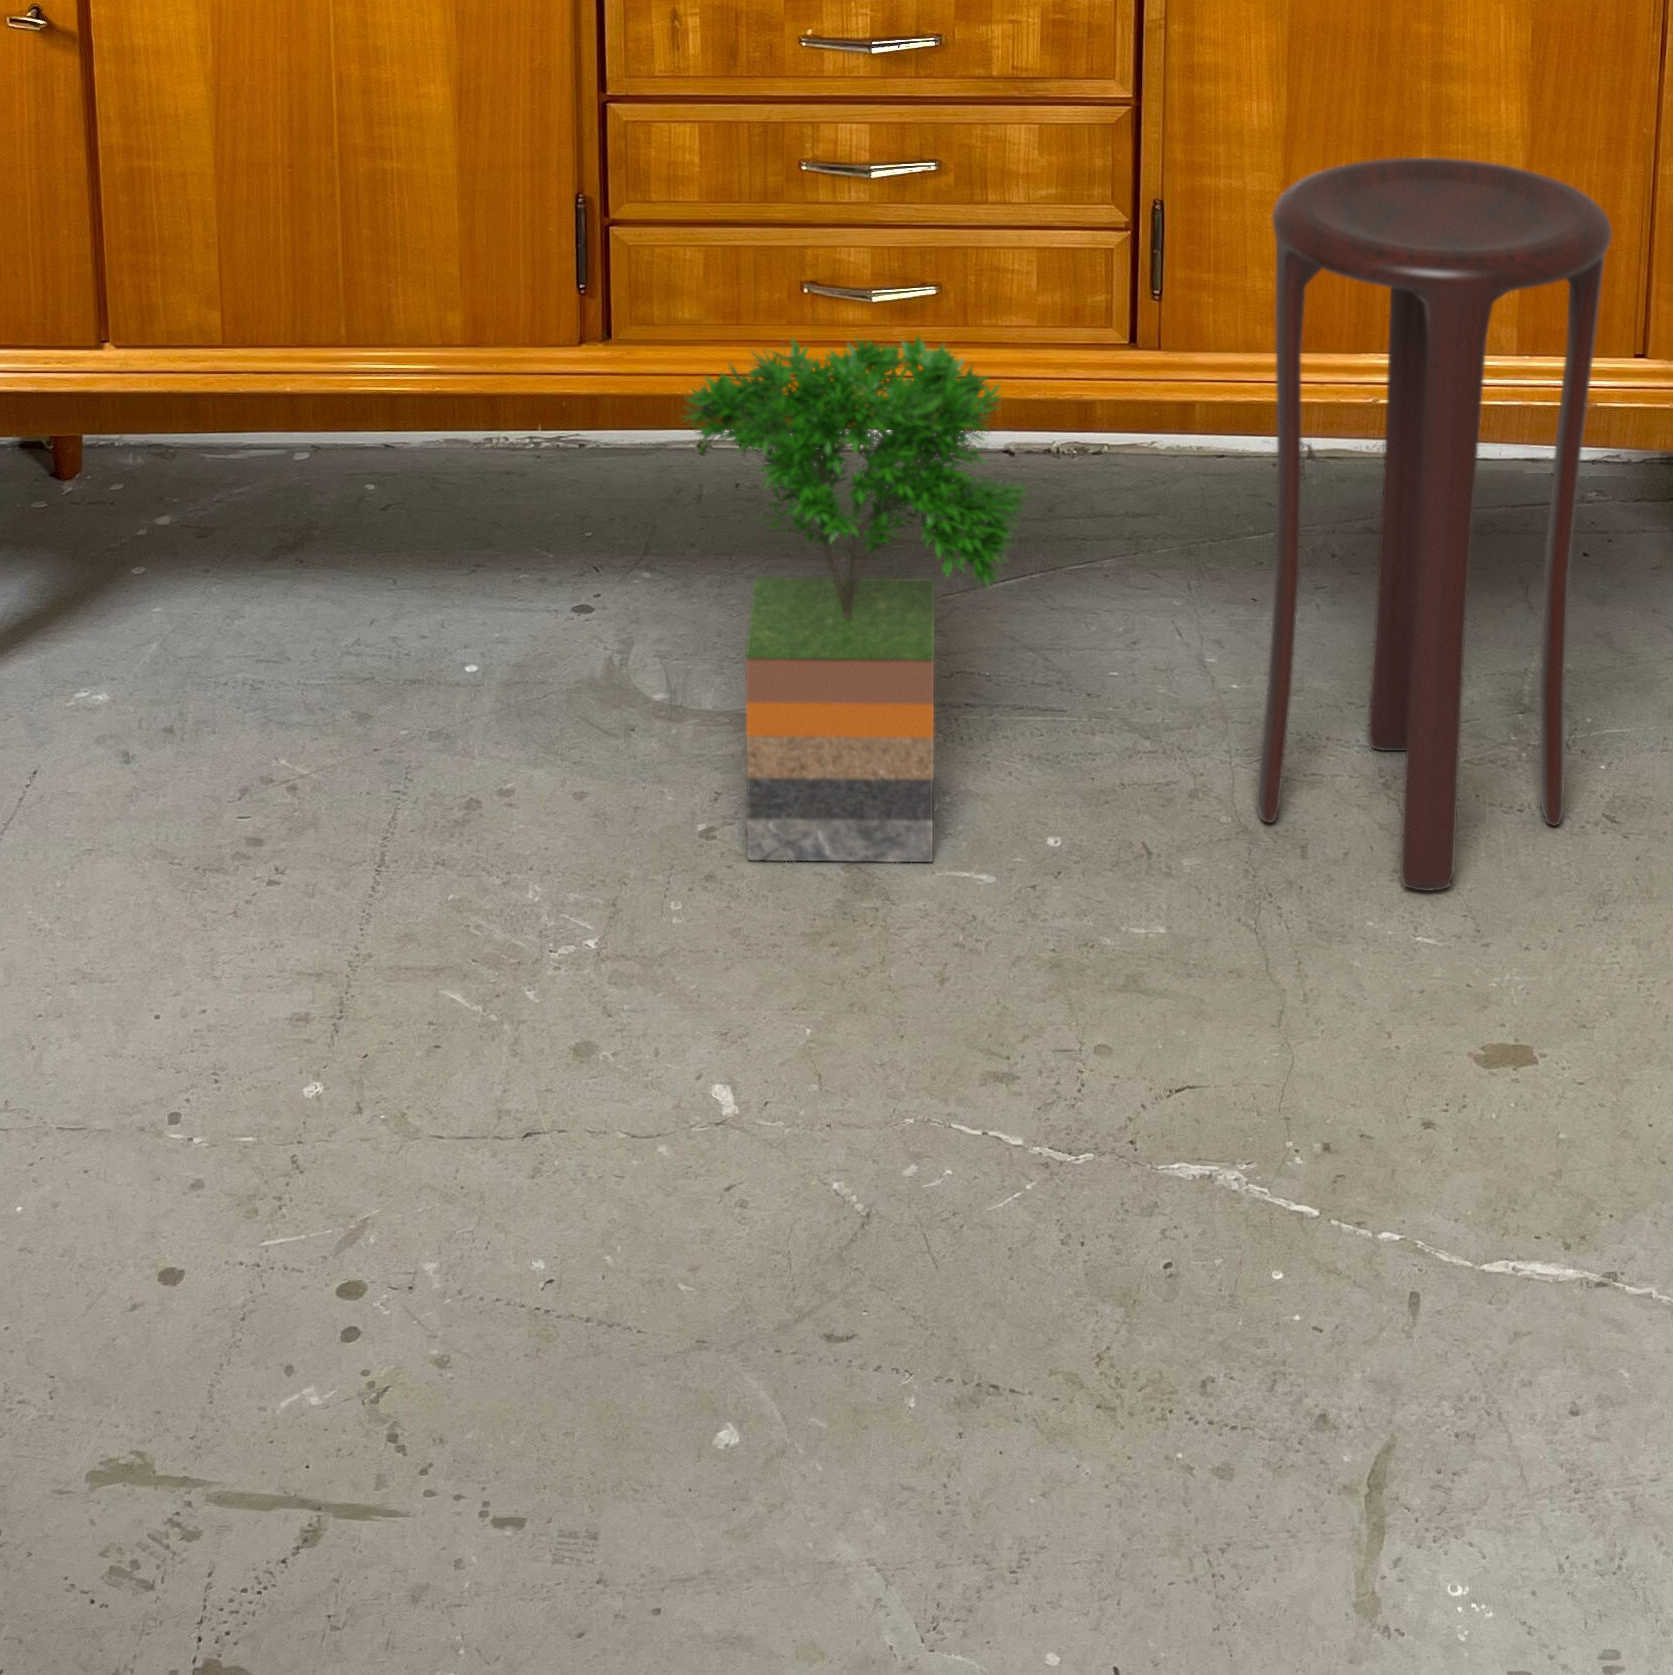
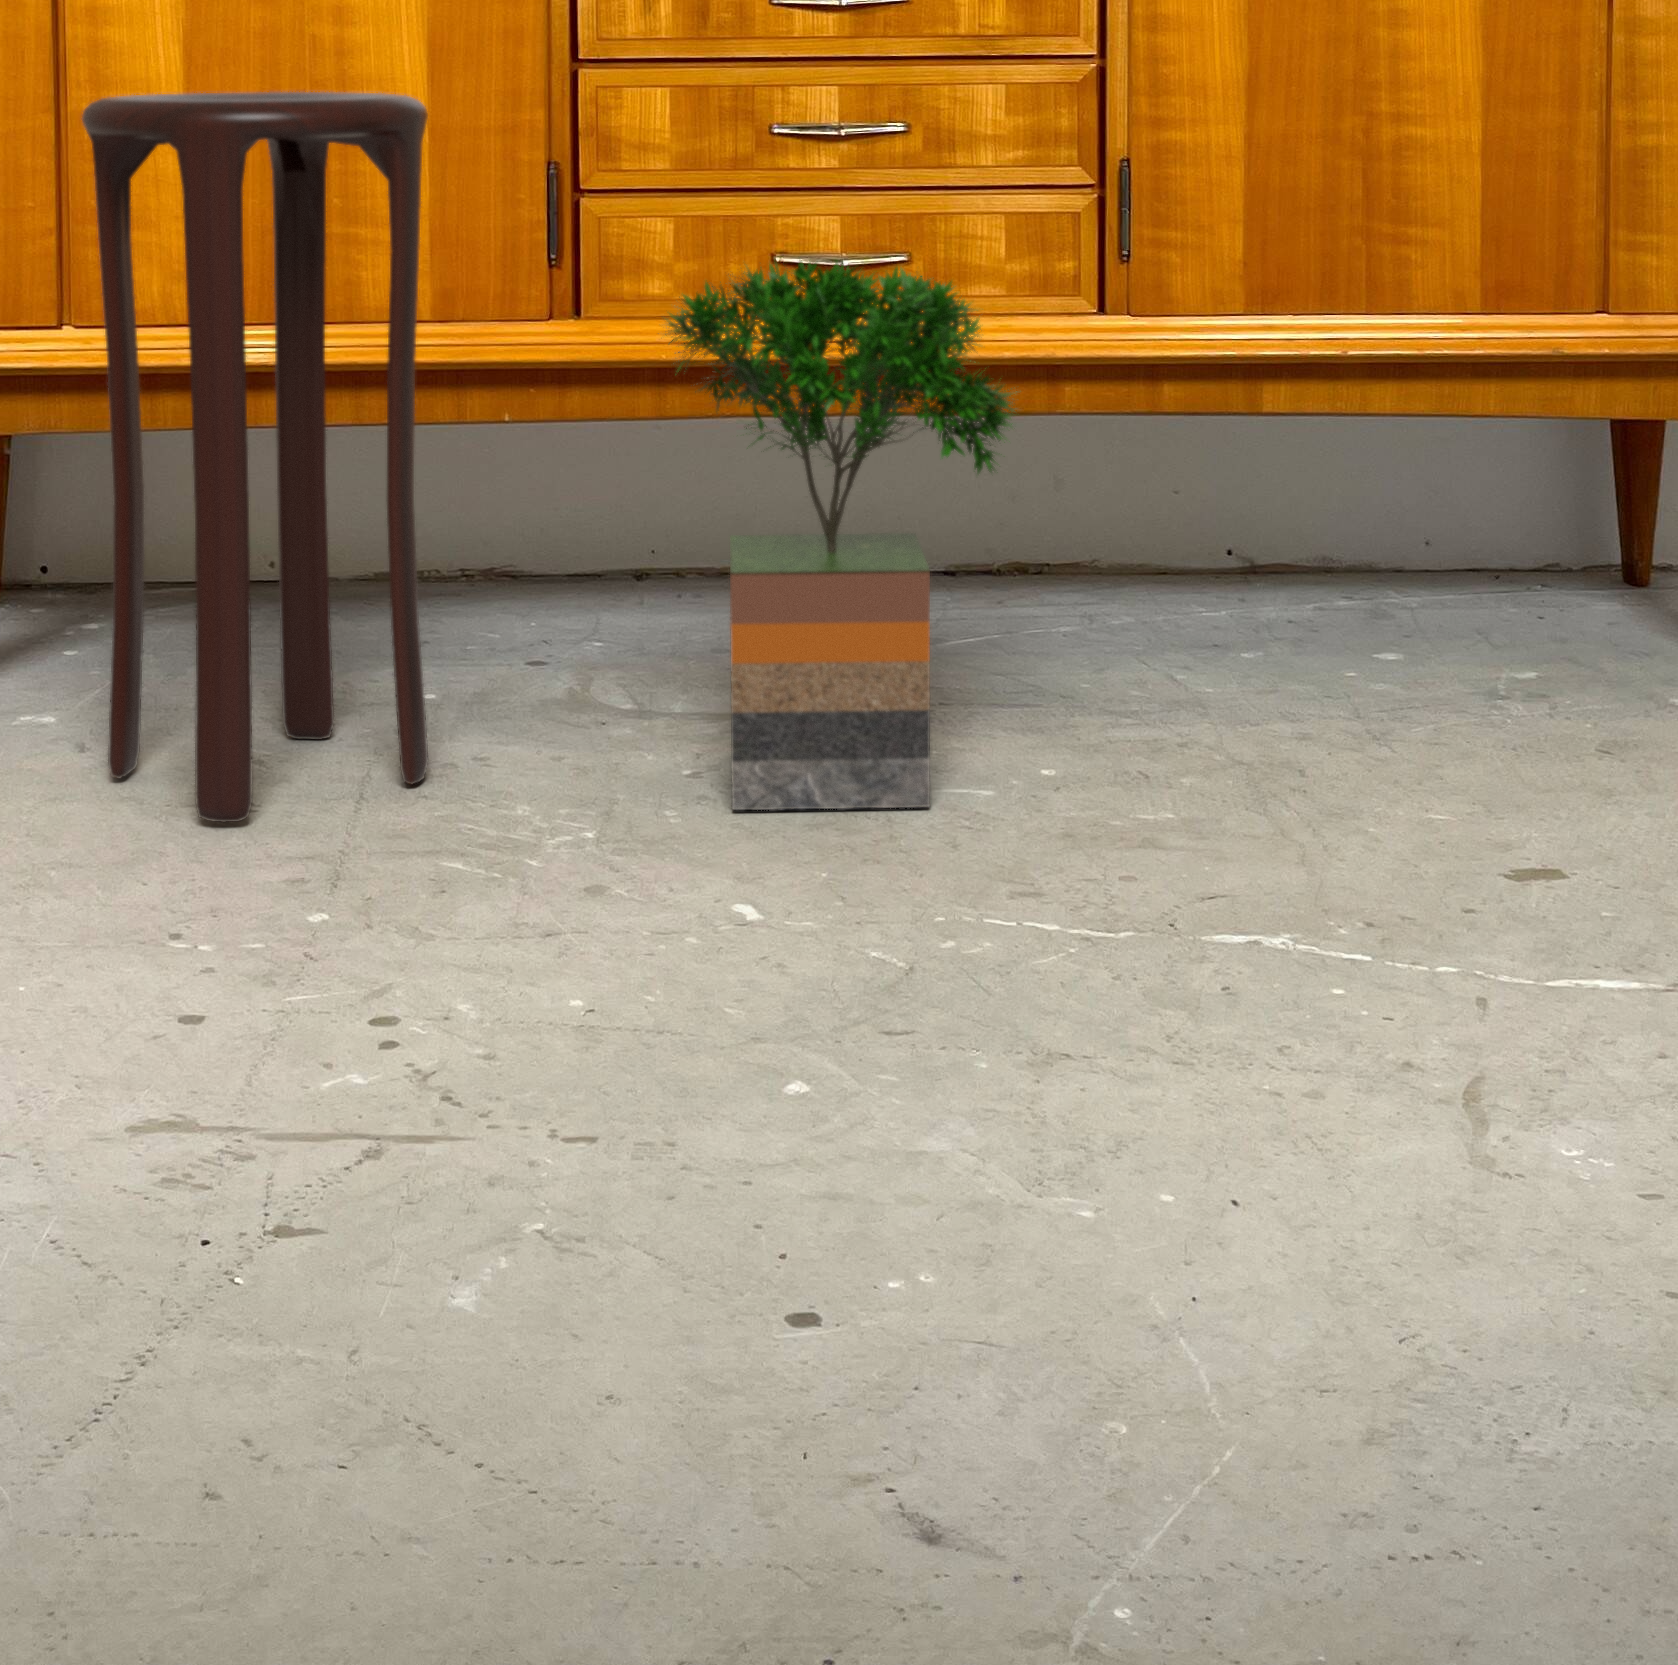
stool: present [1256,158,1611,891] -> present [82,92,428,822]

